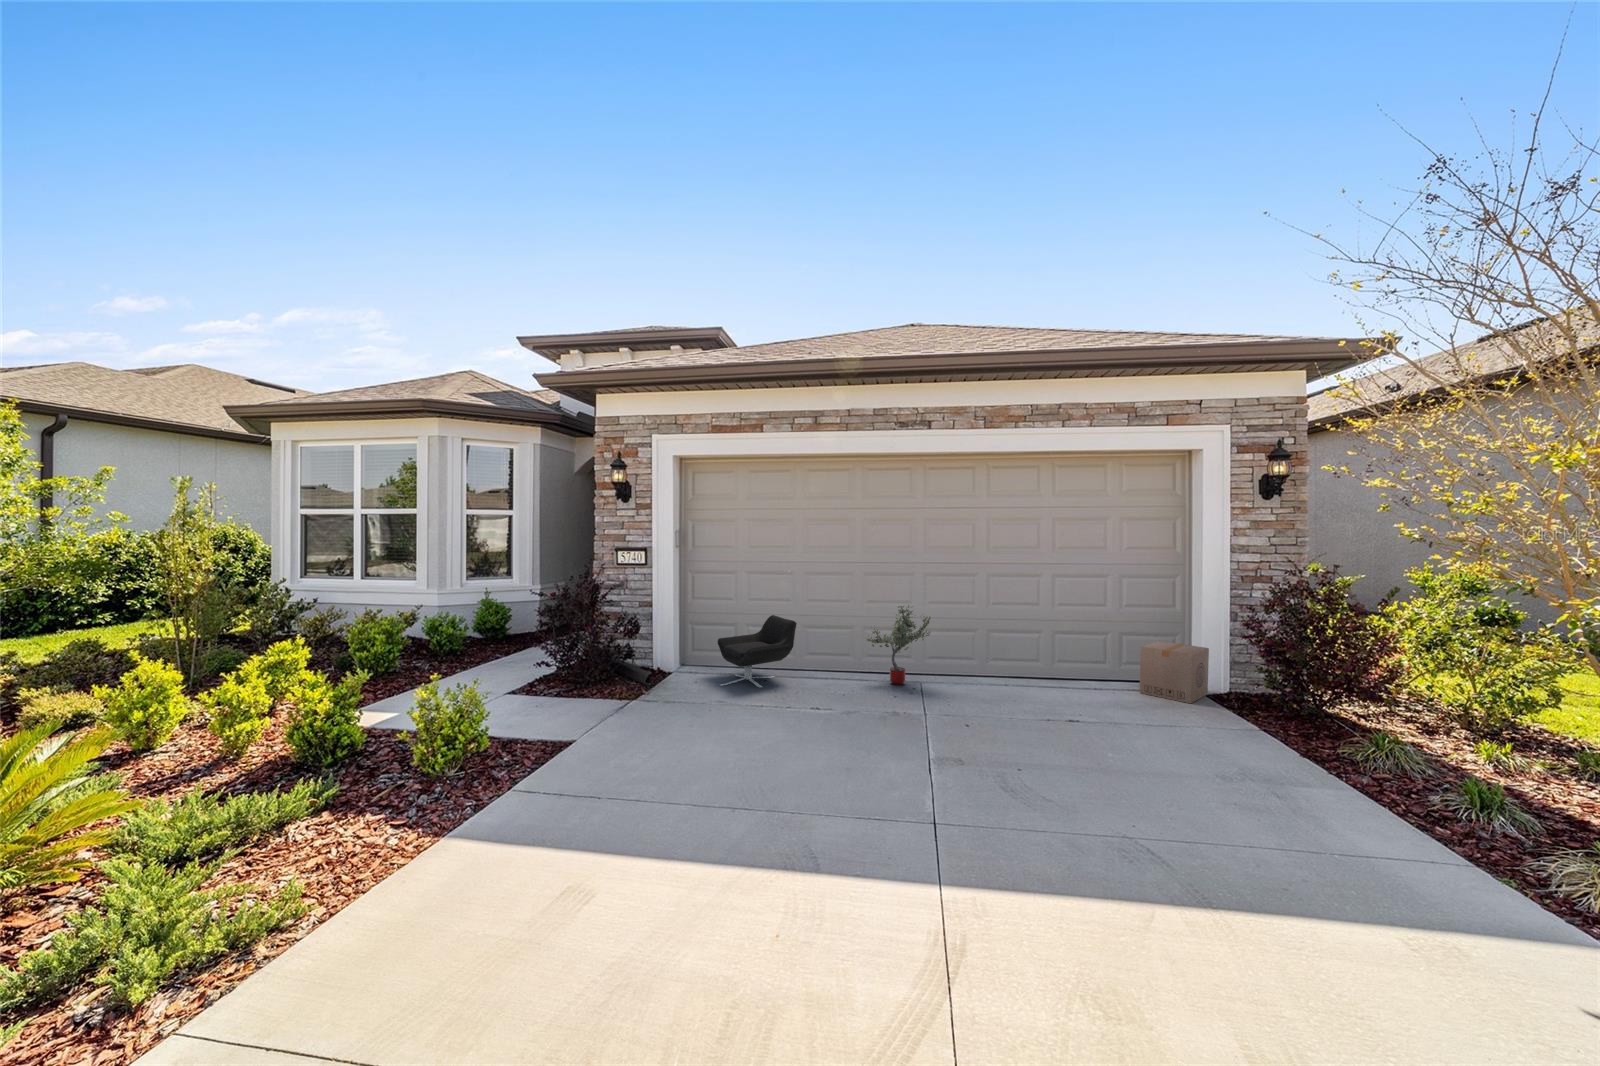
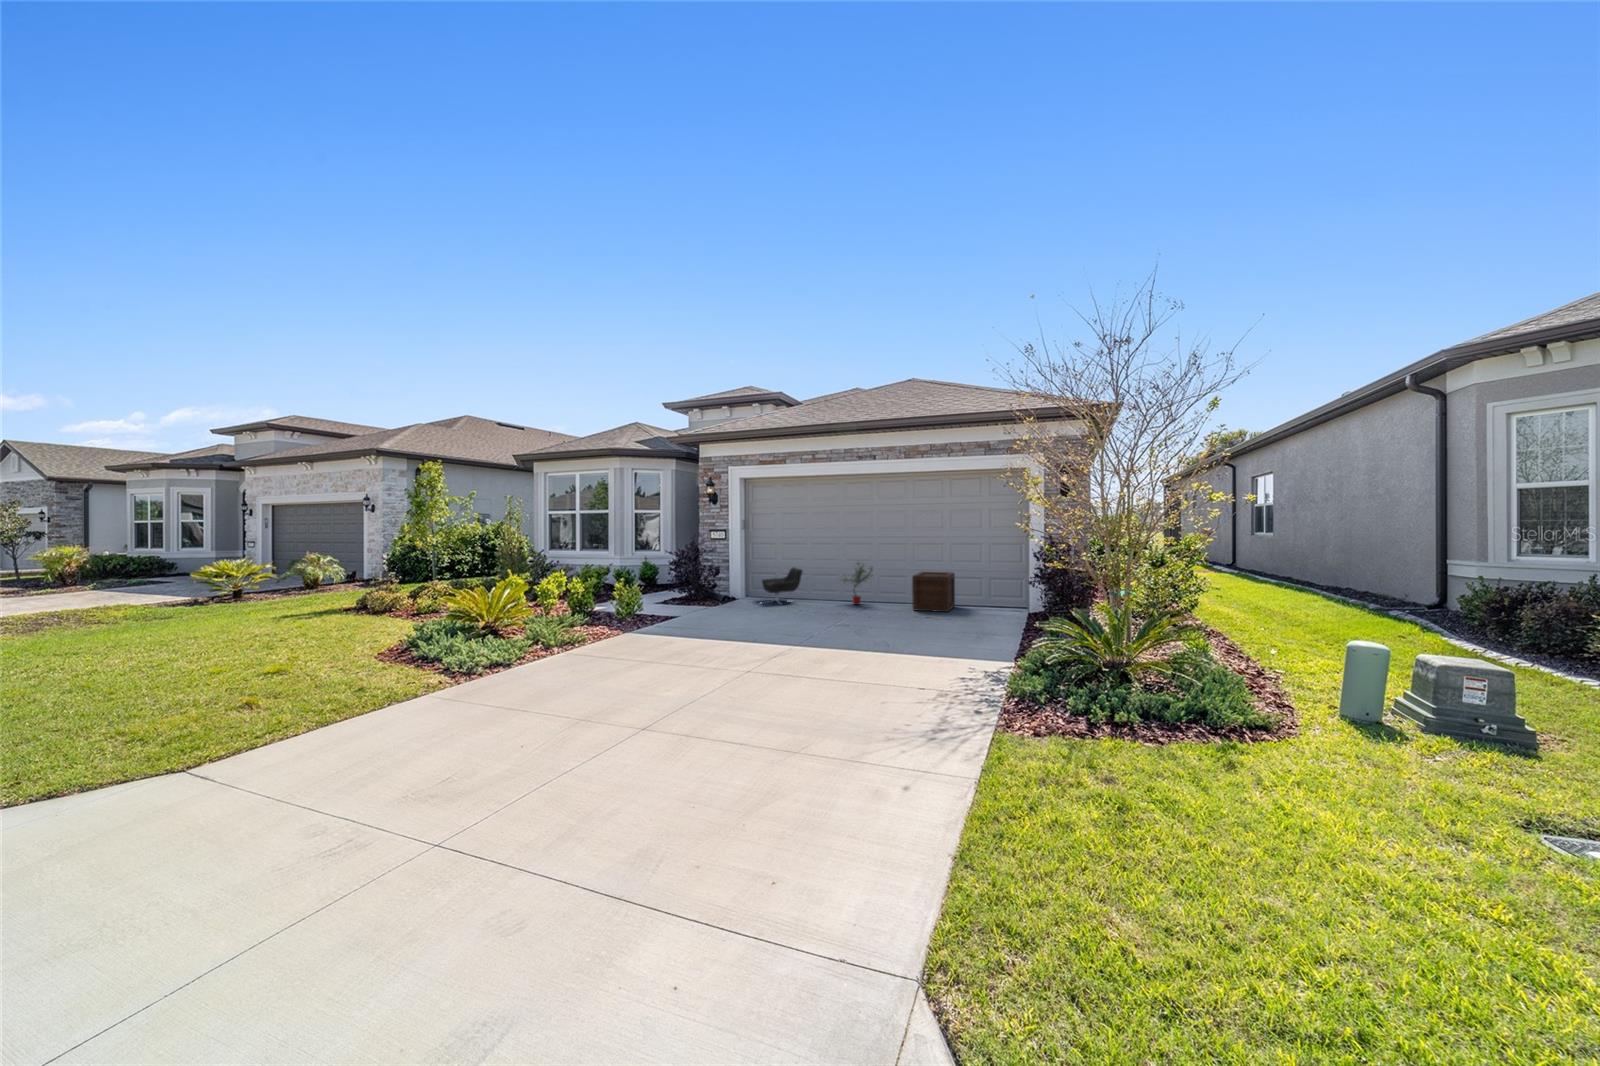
wooden crate: none [1008,624,1086,702] -> present [912,572,955,612]
cardboard box: present [1140,641,1209,703] -> none [990,581,1029,614]

